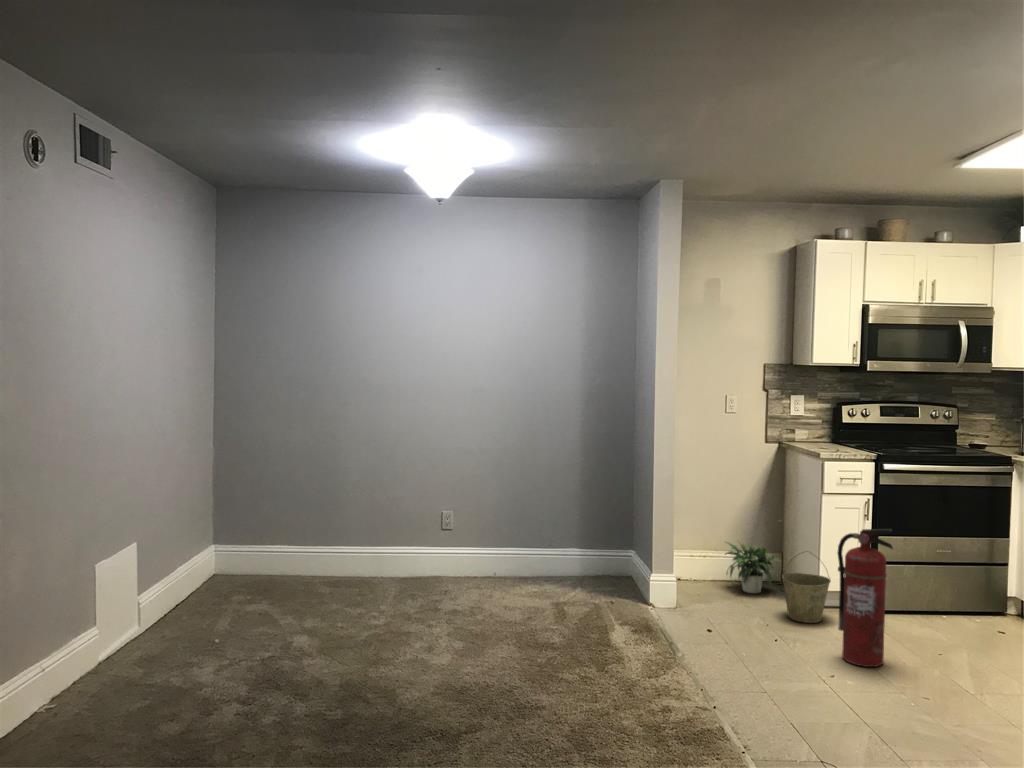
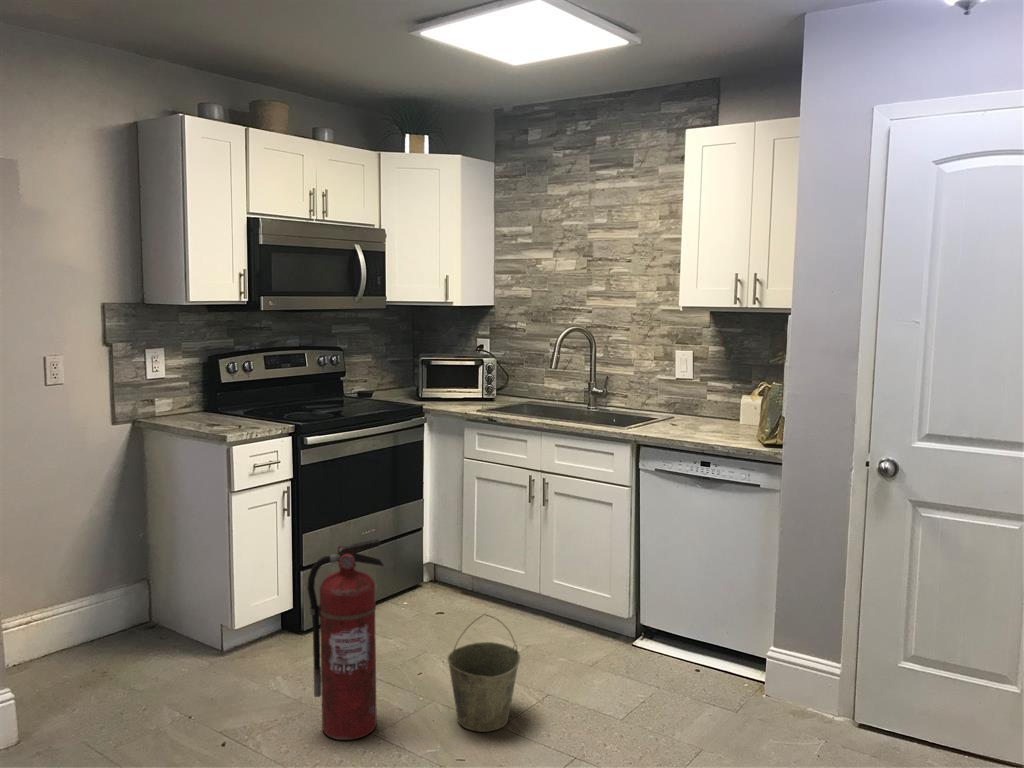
potted plant: present [725,542,779,593] -> none [49,582,166,661]
bucket: present [782,559,831,623] -> present [448,614,520,732]

